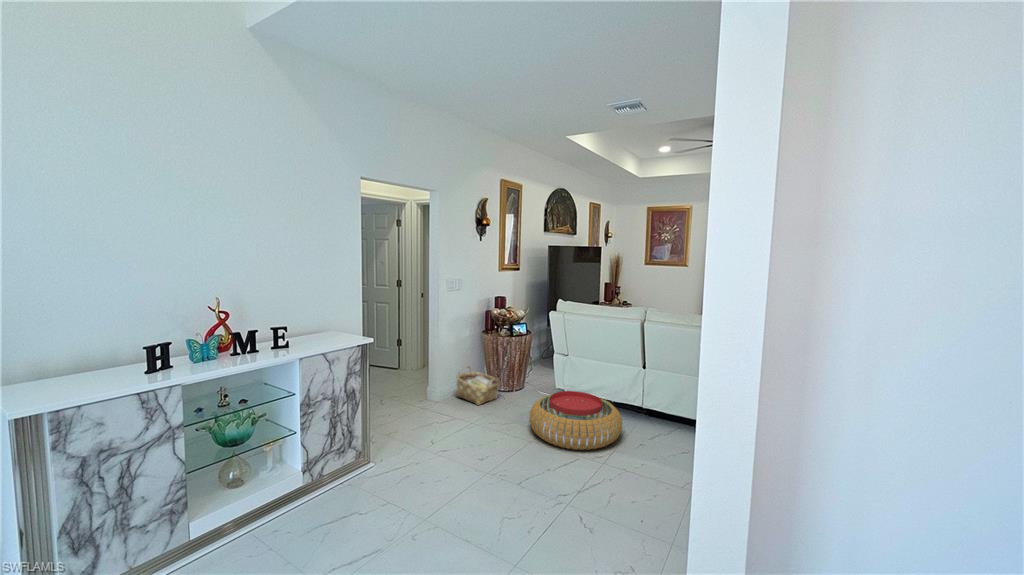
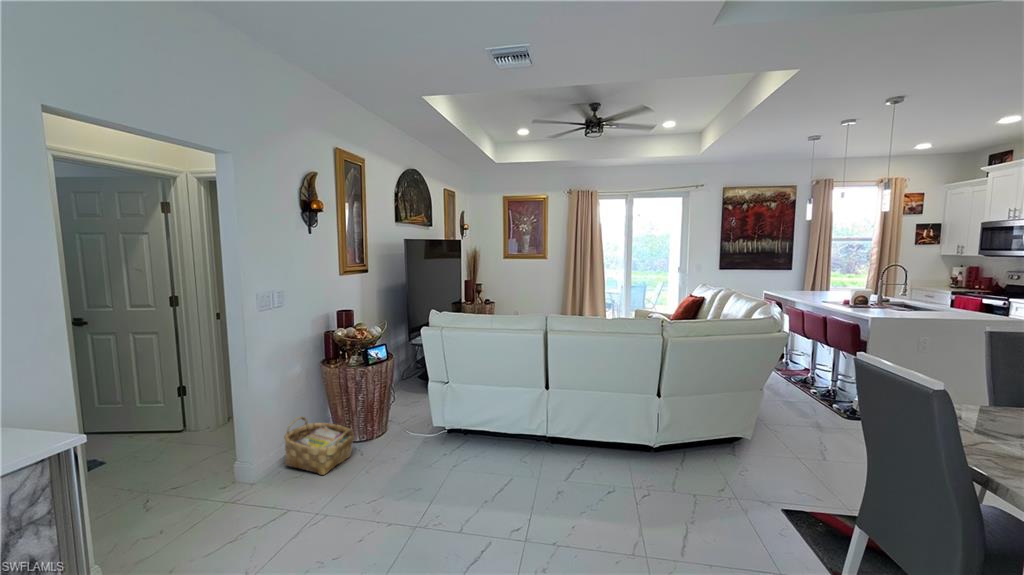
pouf: present [529,391,622,450] -> none [407,433,534,526]

